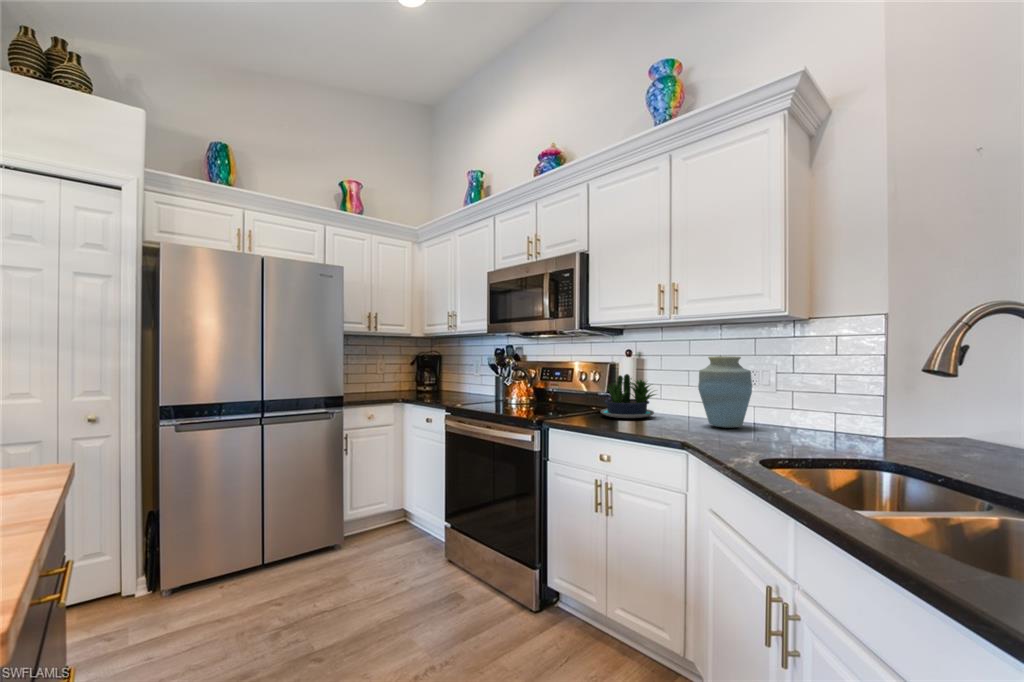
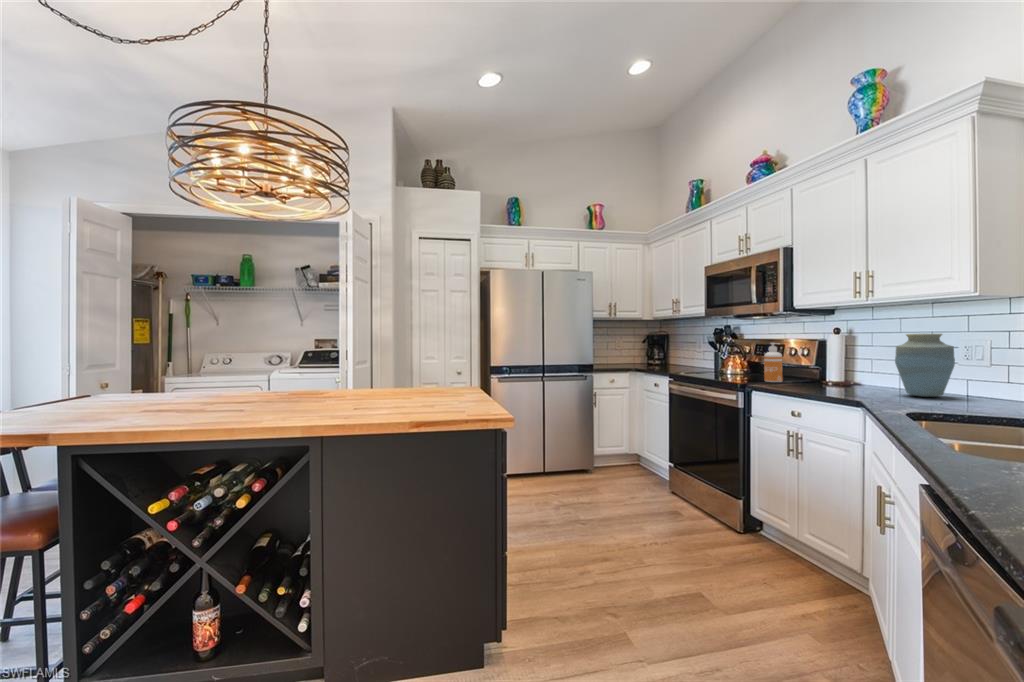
soap dispenser: none [557,365,577,413] -> present [764,343,783,382]
potted plant: present [601,374,656,418] -> none [802,350,866,387]

